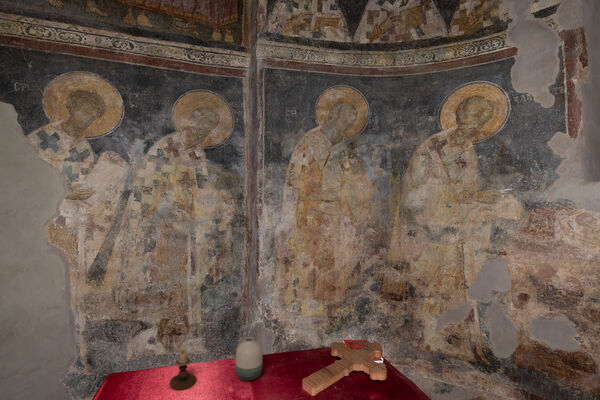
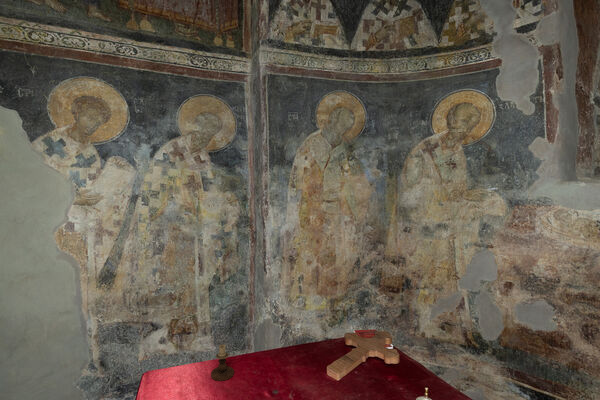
vase: present [236,337,262,381] -> none [268,331,292,369]

